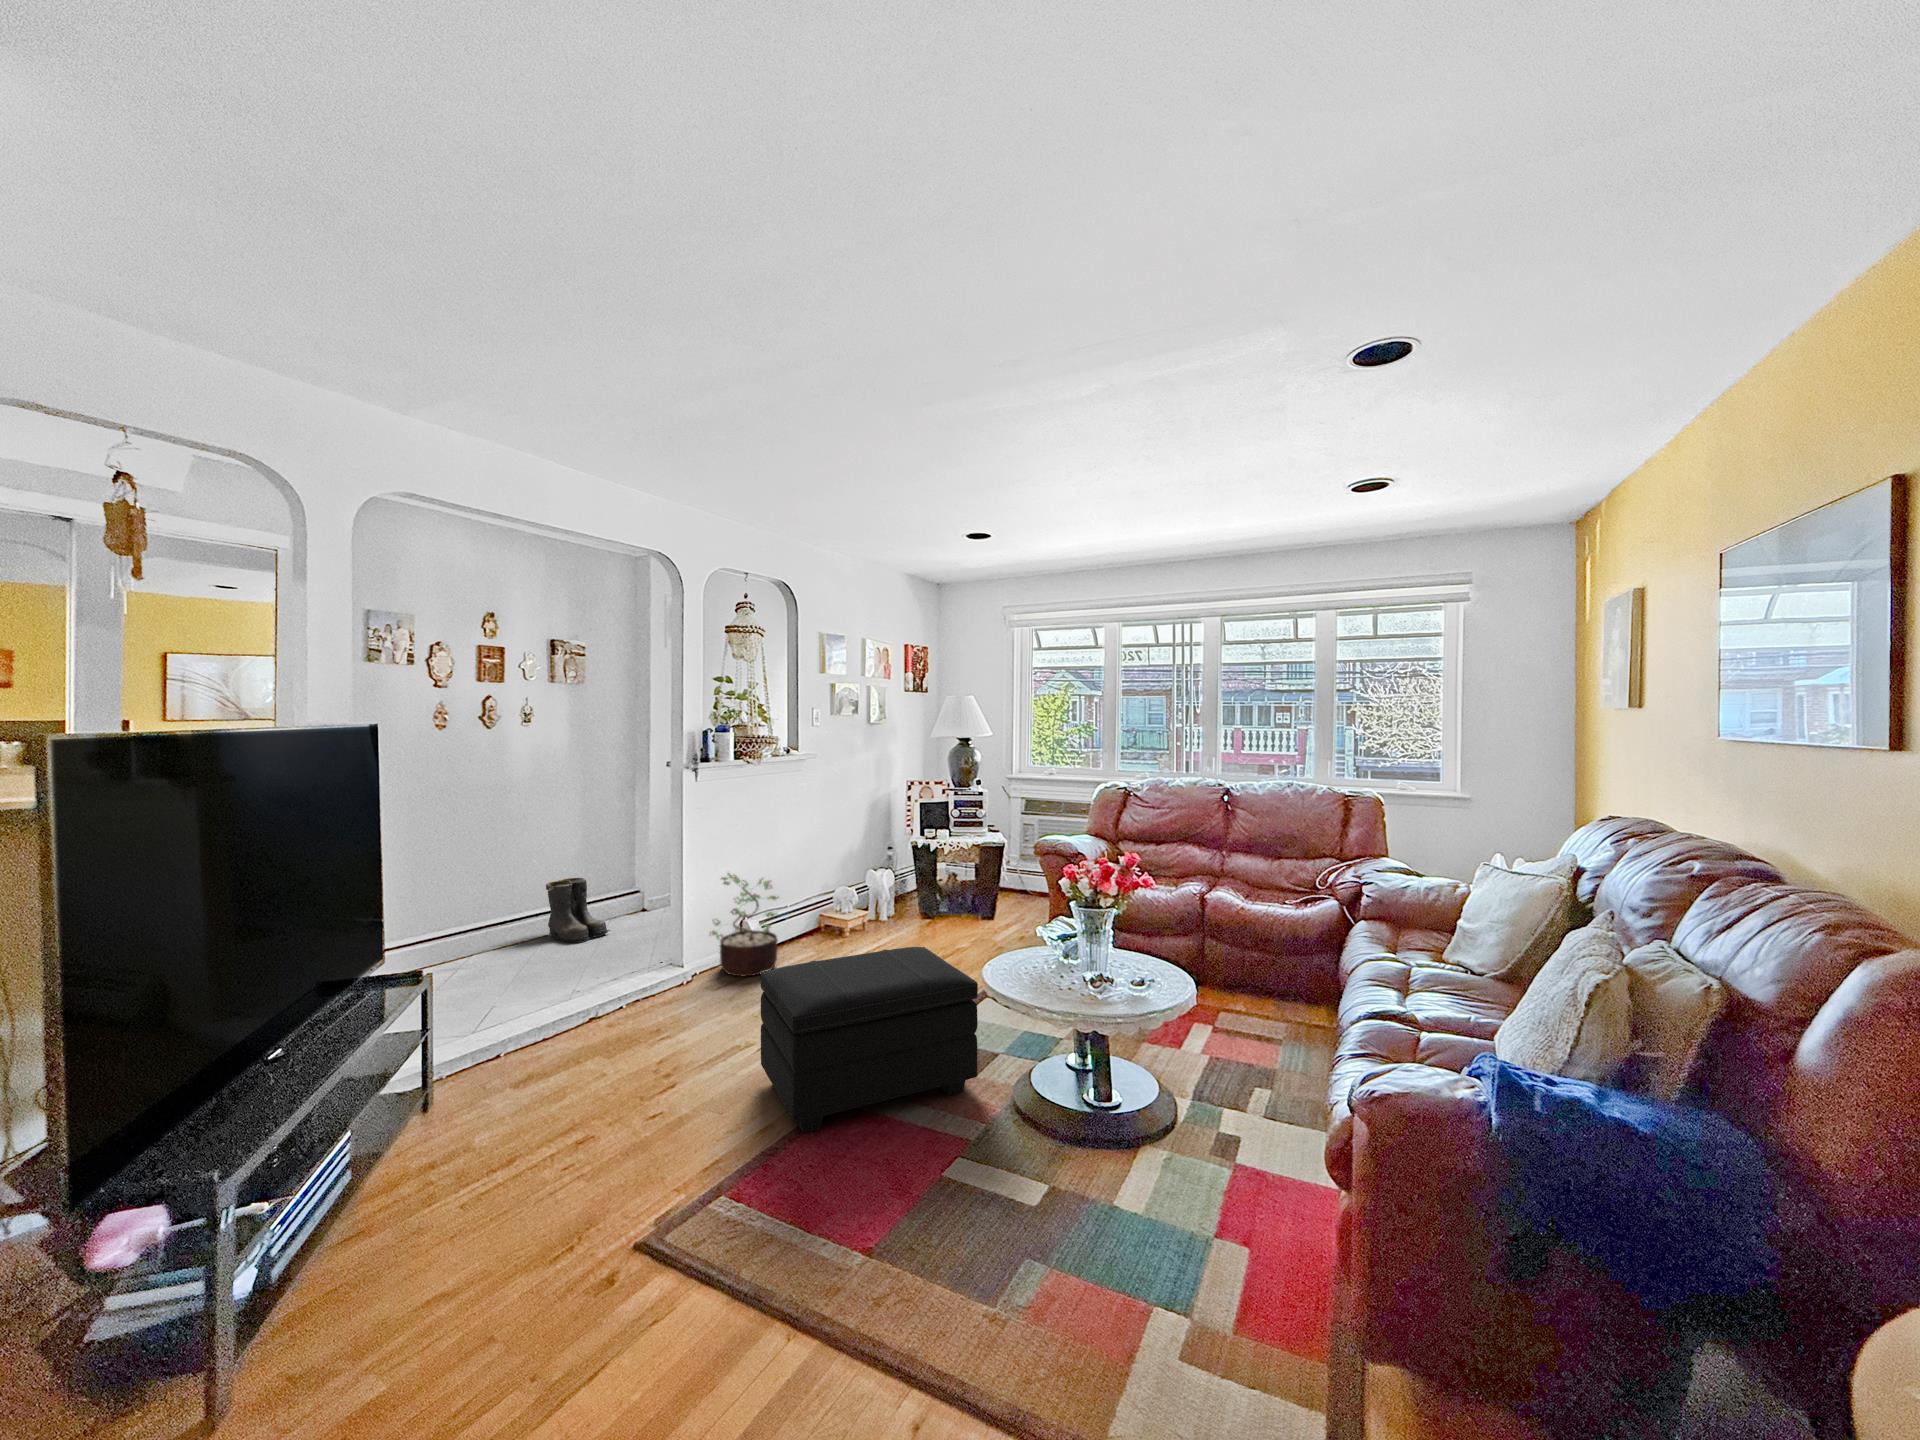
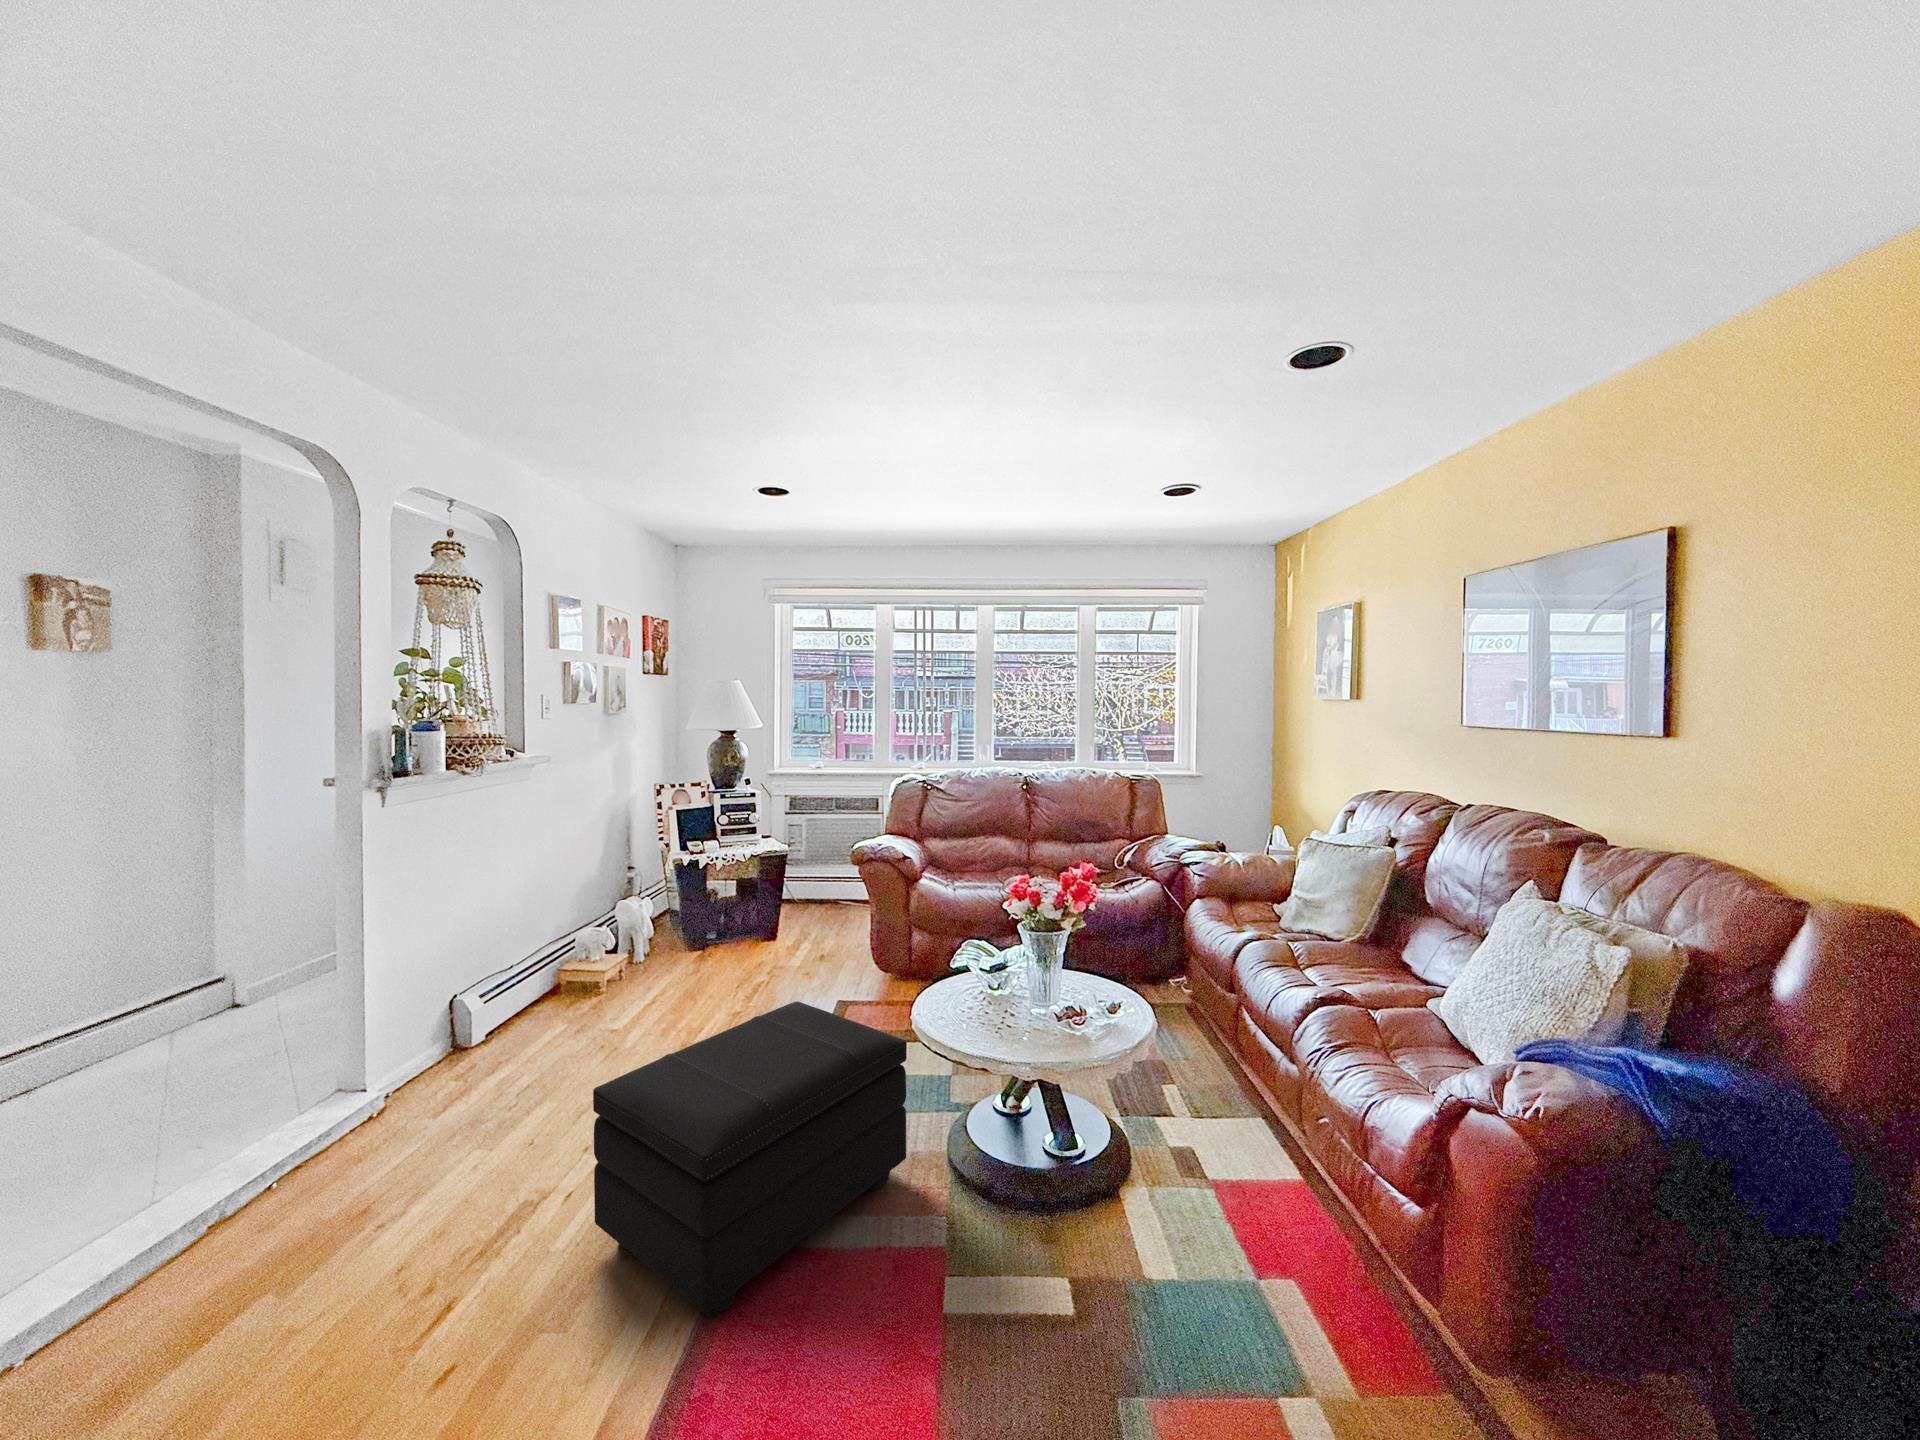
decorative plant: present [711,873,778,976] -> none [416,932,530,1081]
boots: present [546,878,610,943] -> none [43,970,193,1081]

